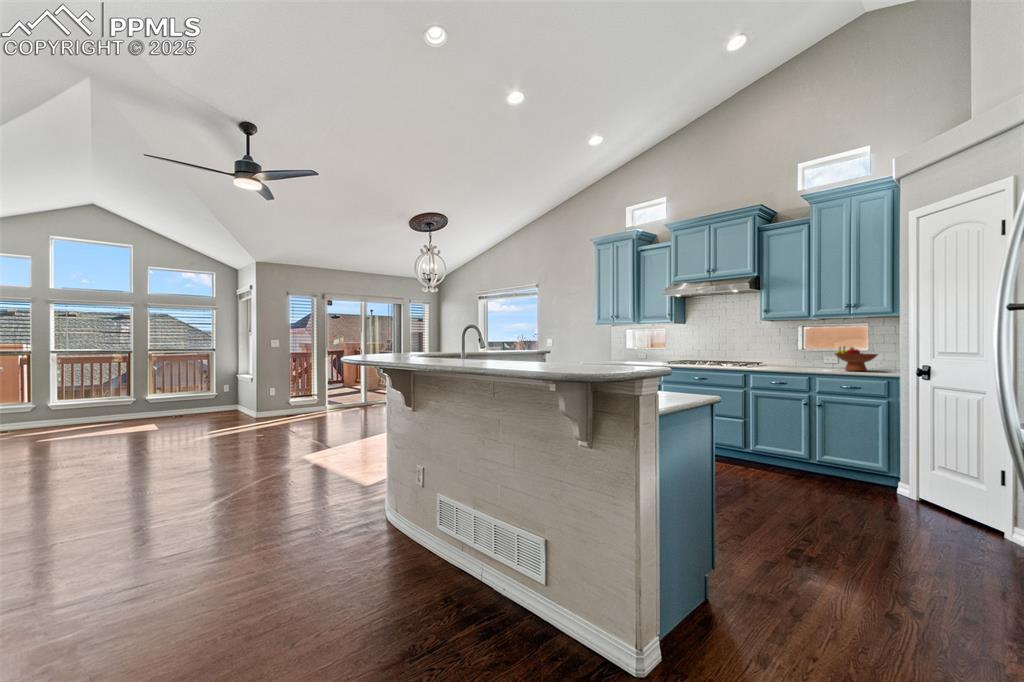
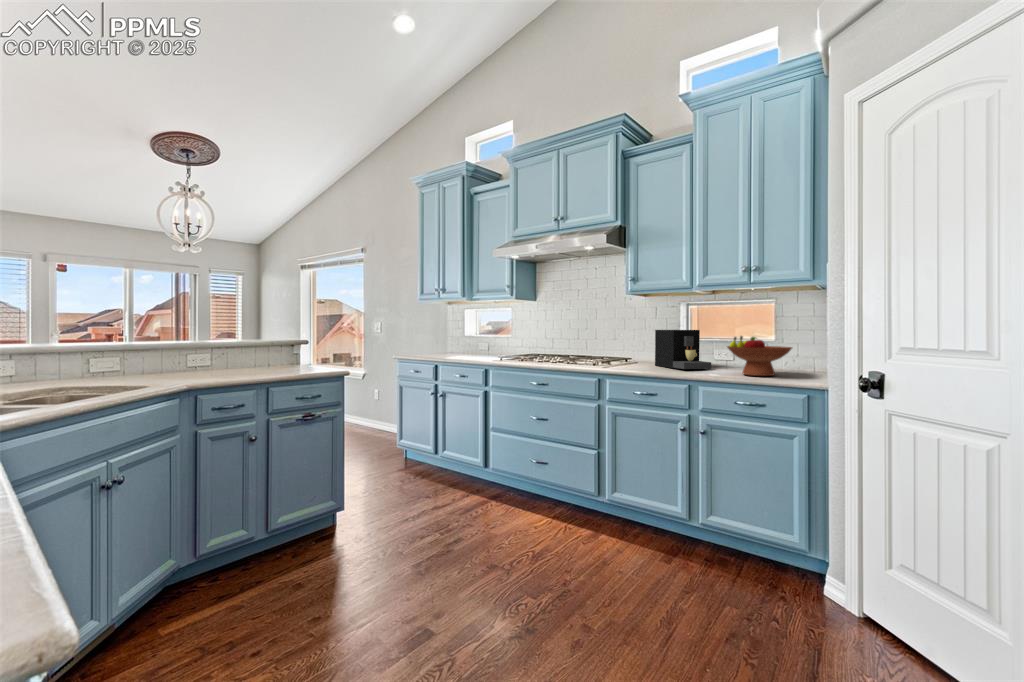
coffee maker: none [781,343,823,368] -> present [655,330,711,369]

